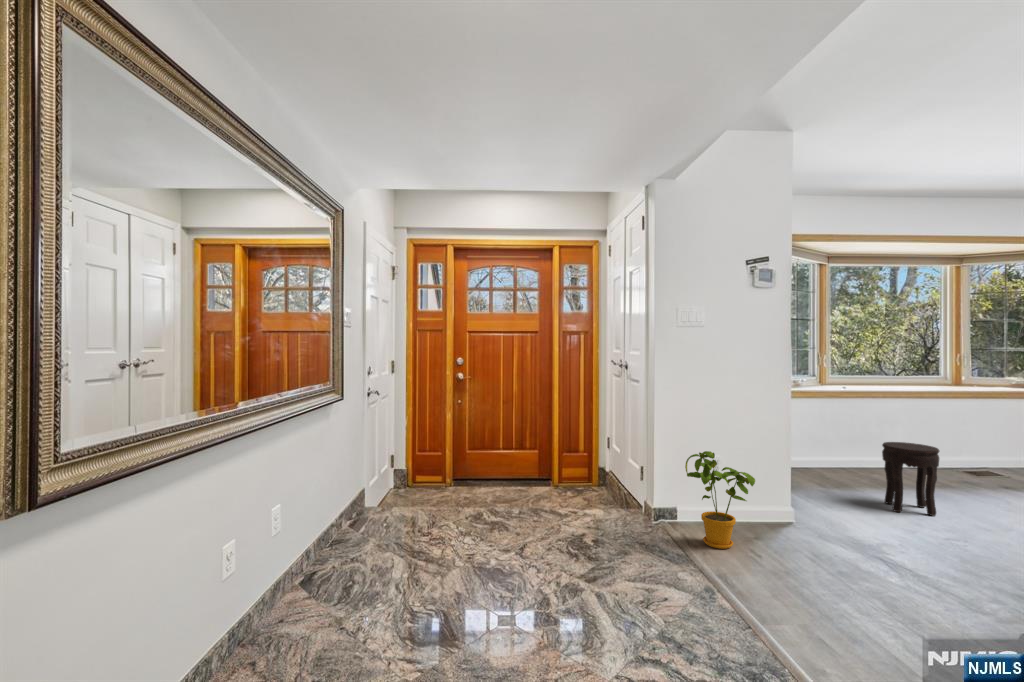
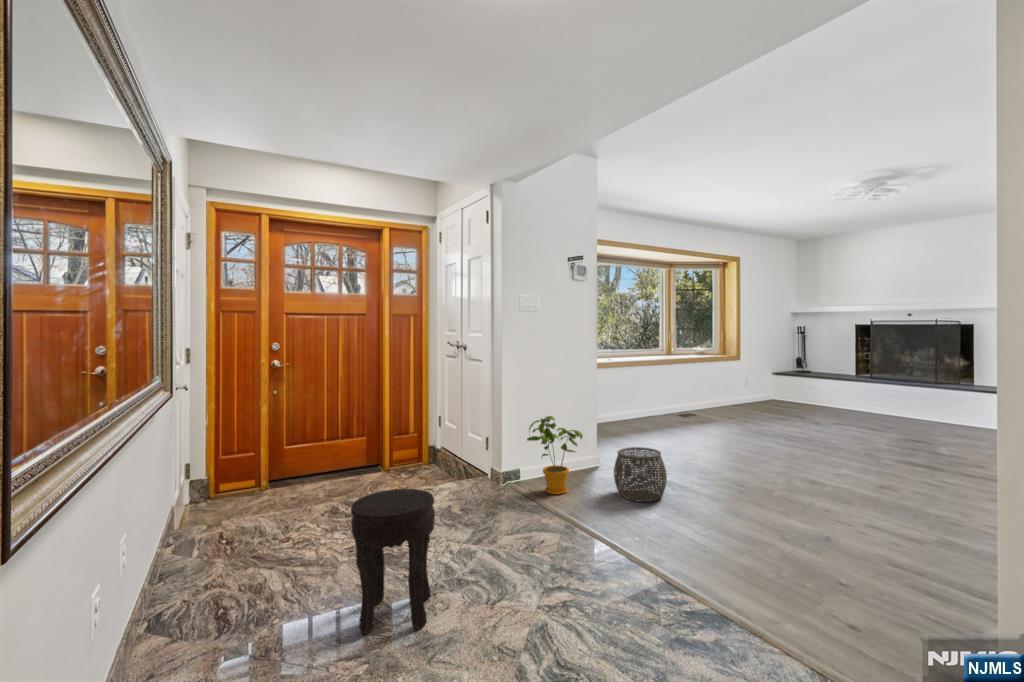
side table: present [882,442,940,516] -> present [351,489,435,634]
woven basket: none [793,508,875,588] -> present [614,447,667,502]

